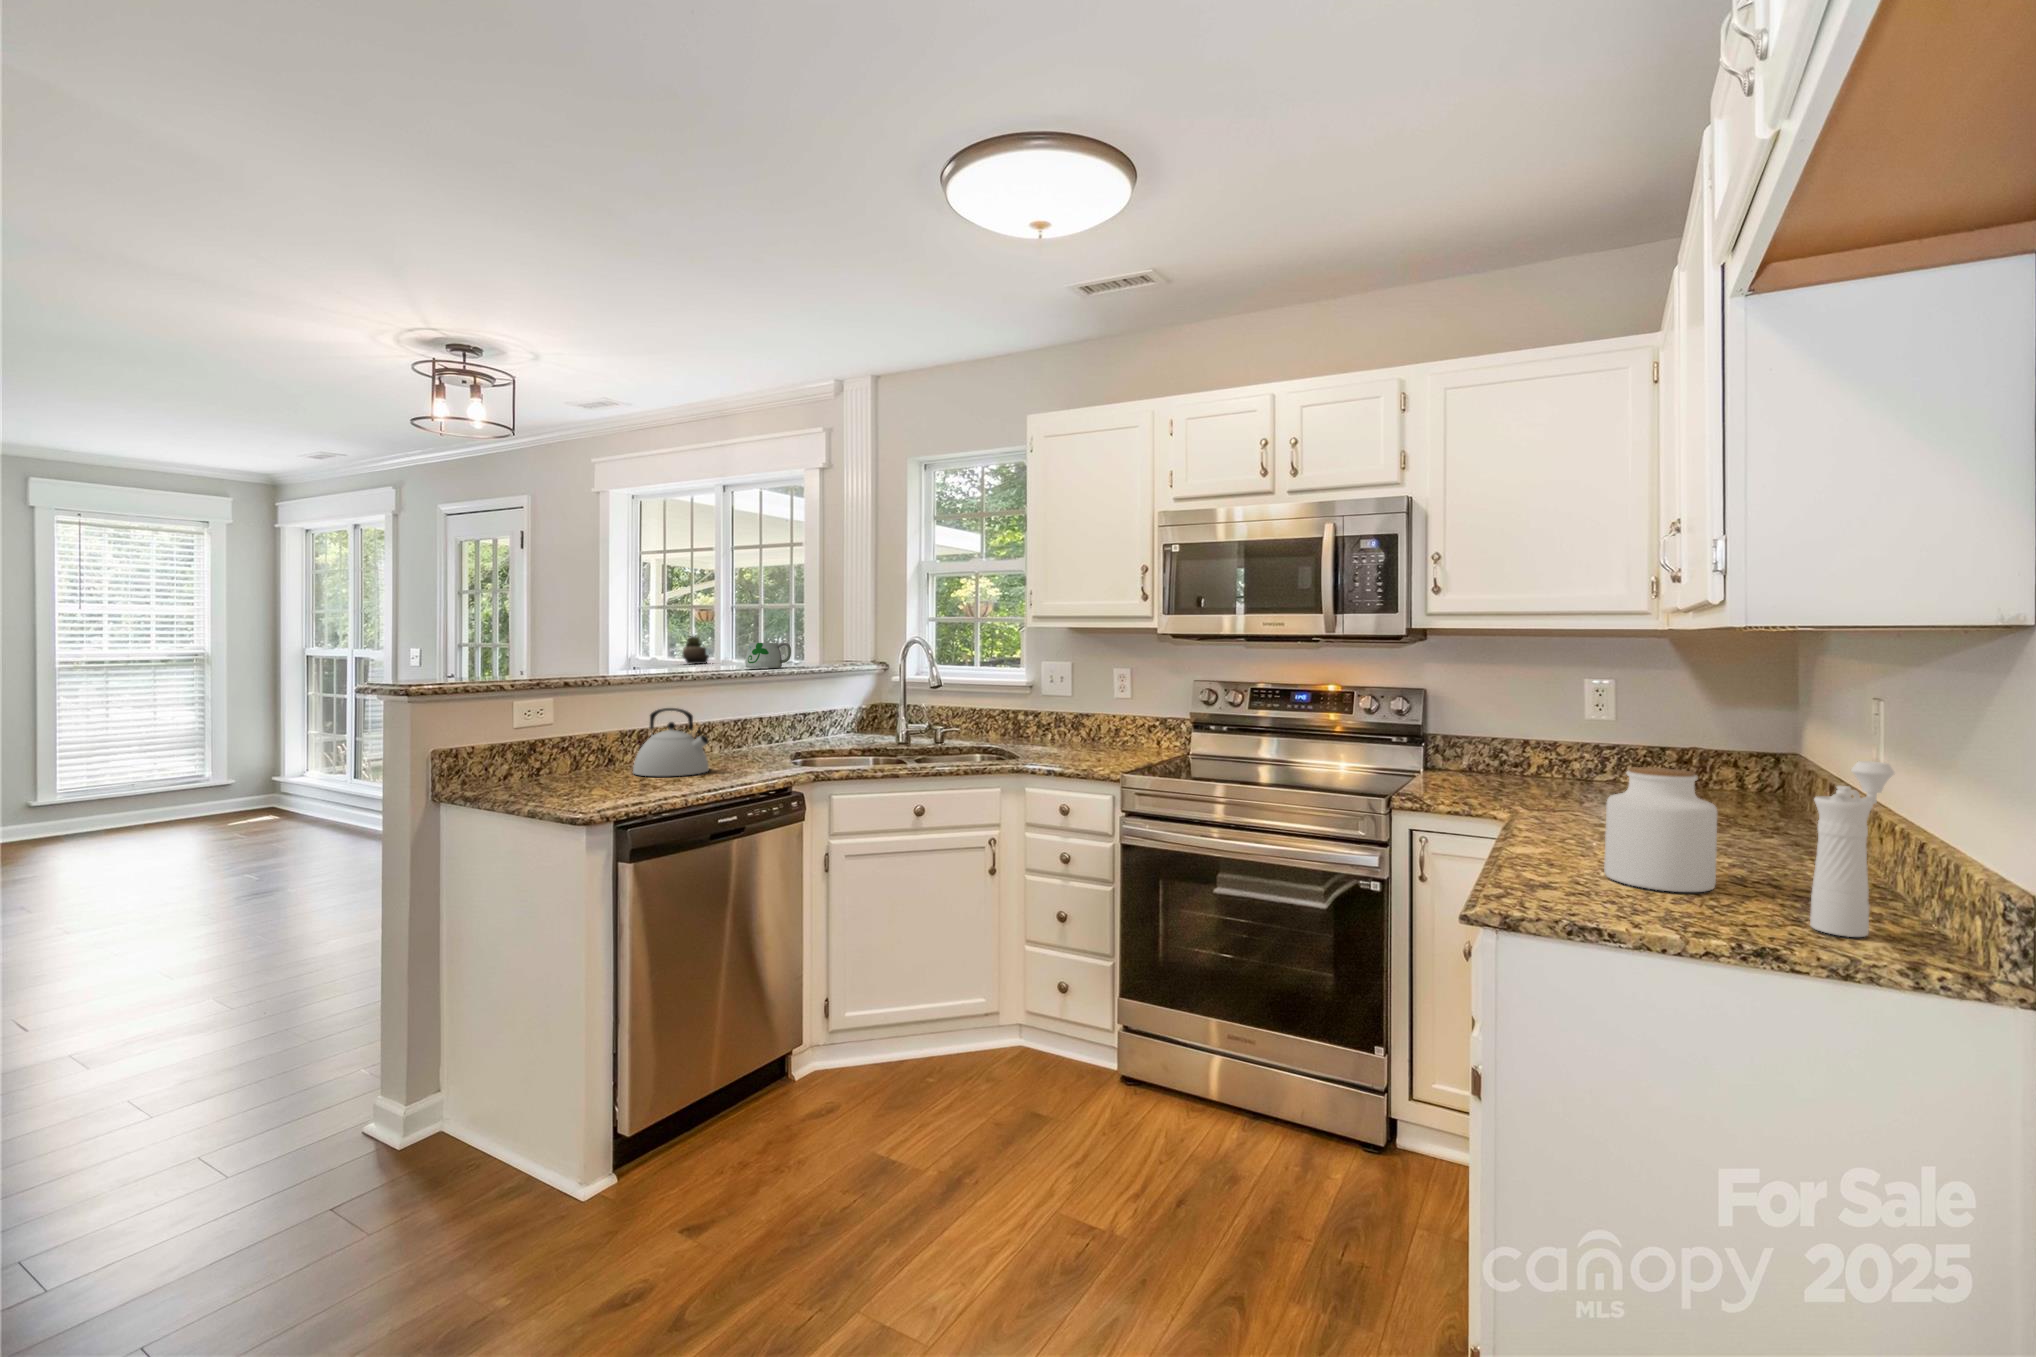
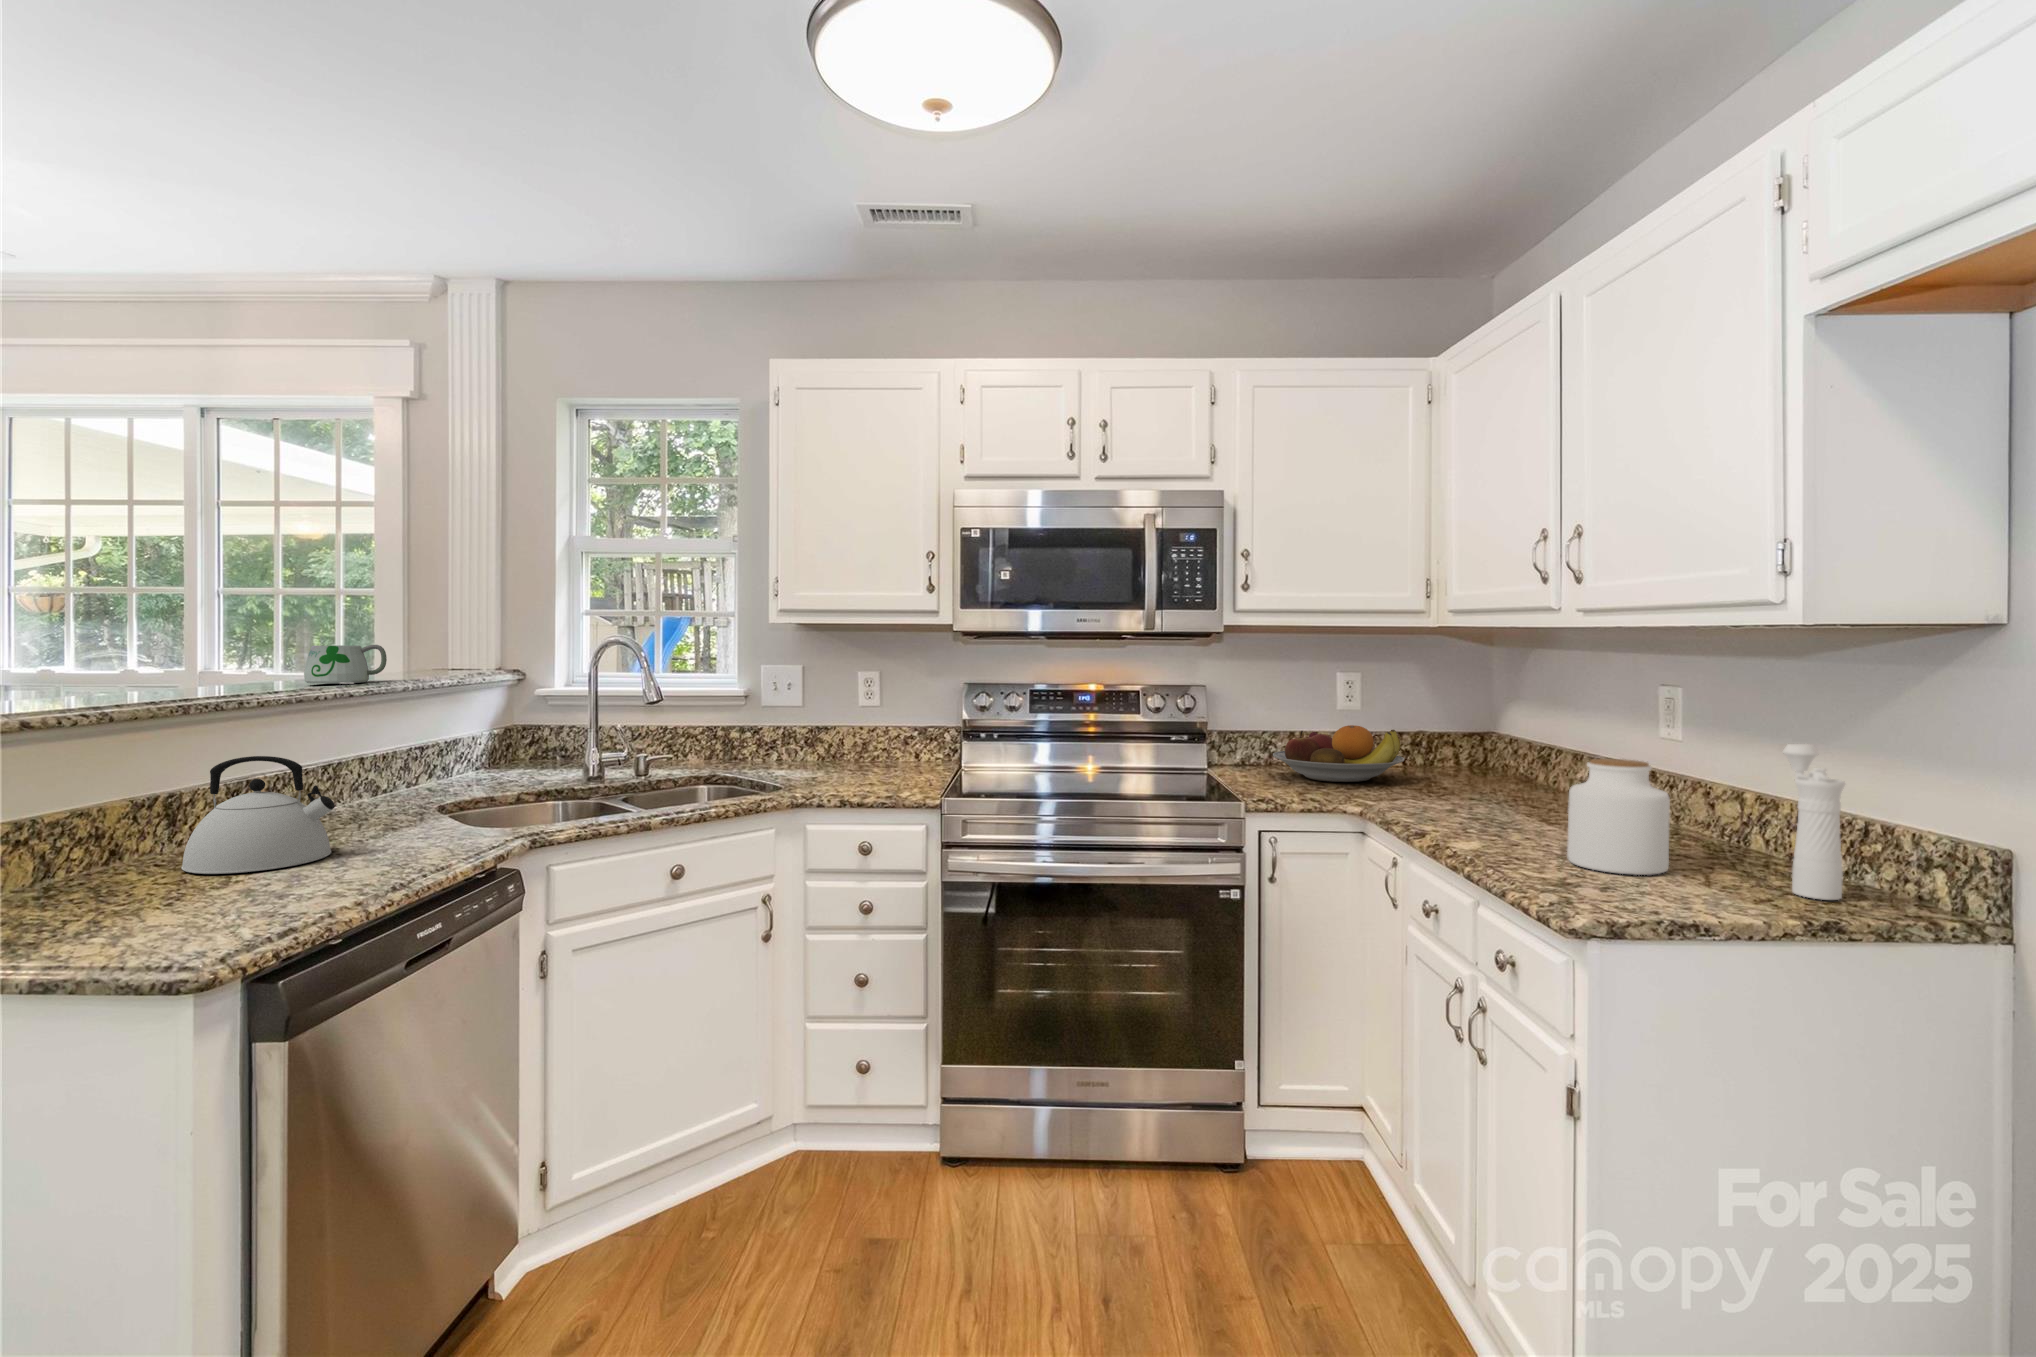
succulent plant: present [682,636,709,664] -> none [93,632,173,678]
fruit bowl: none [1479,734,1630,794] -> present [1273,725,1404,782]

